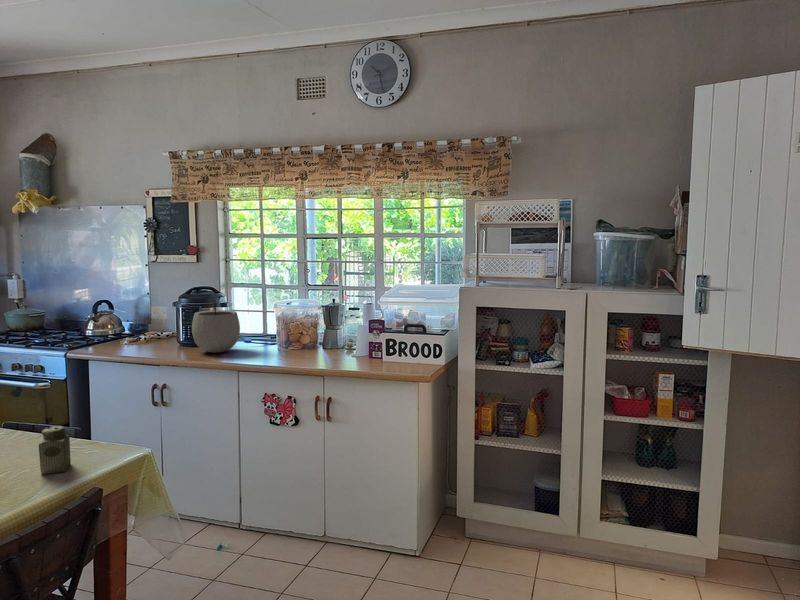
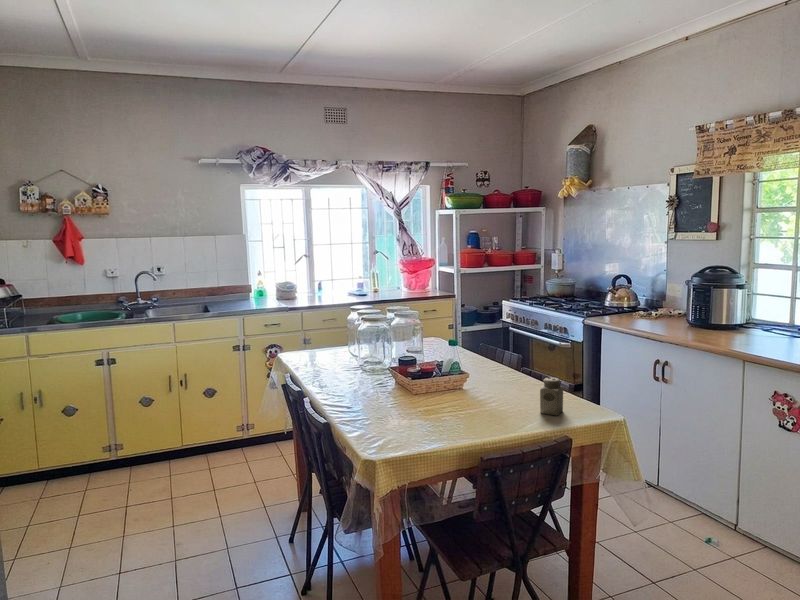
plant pot: present [192,297,240,353] -> none [700,276,755,337]

